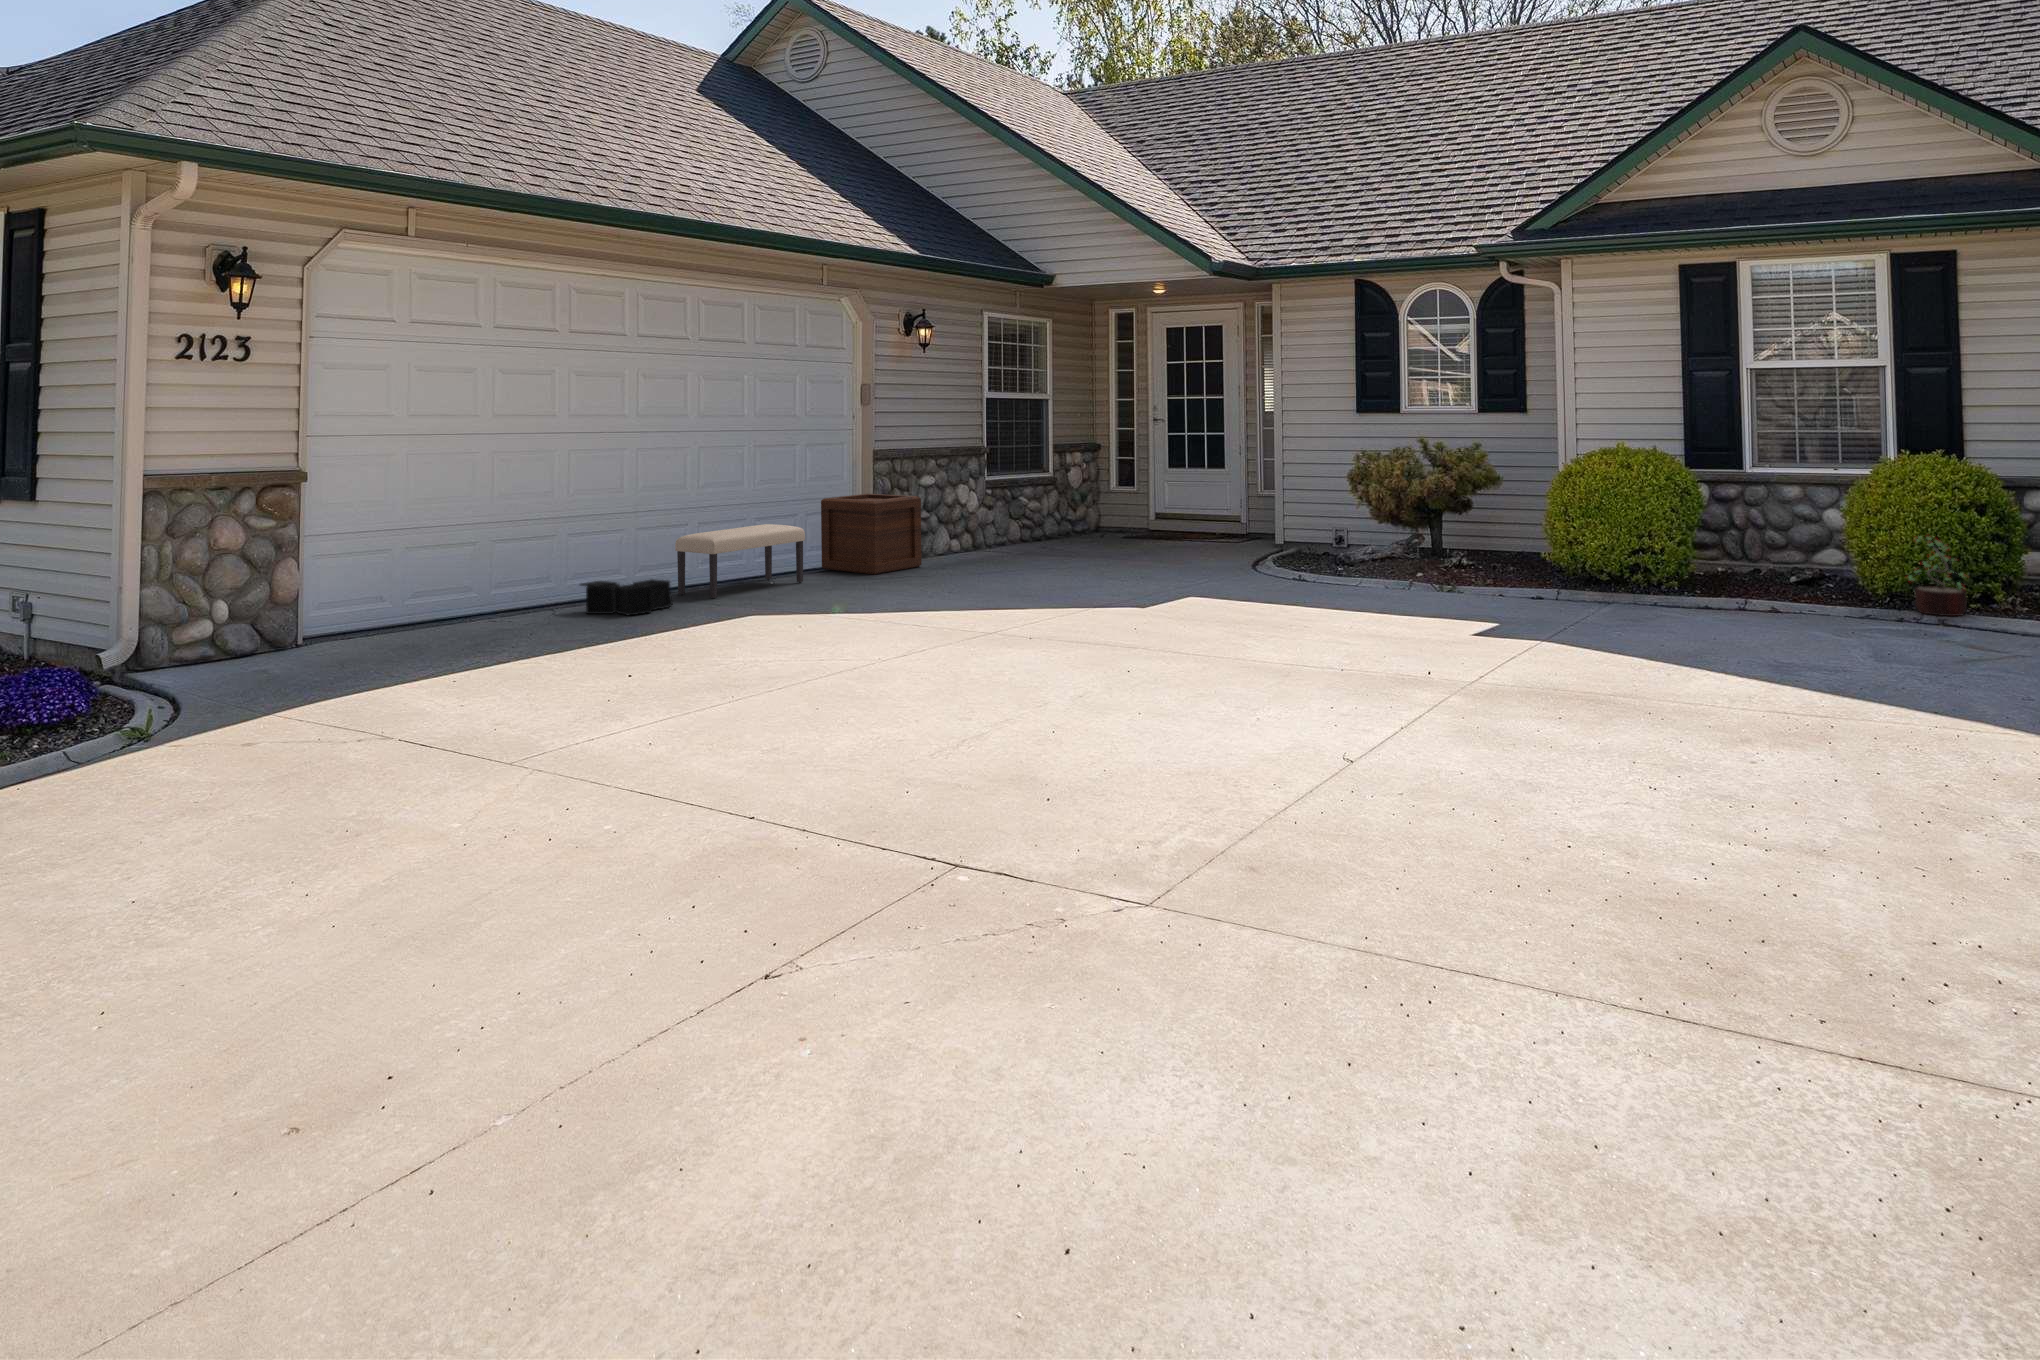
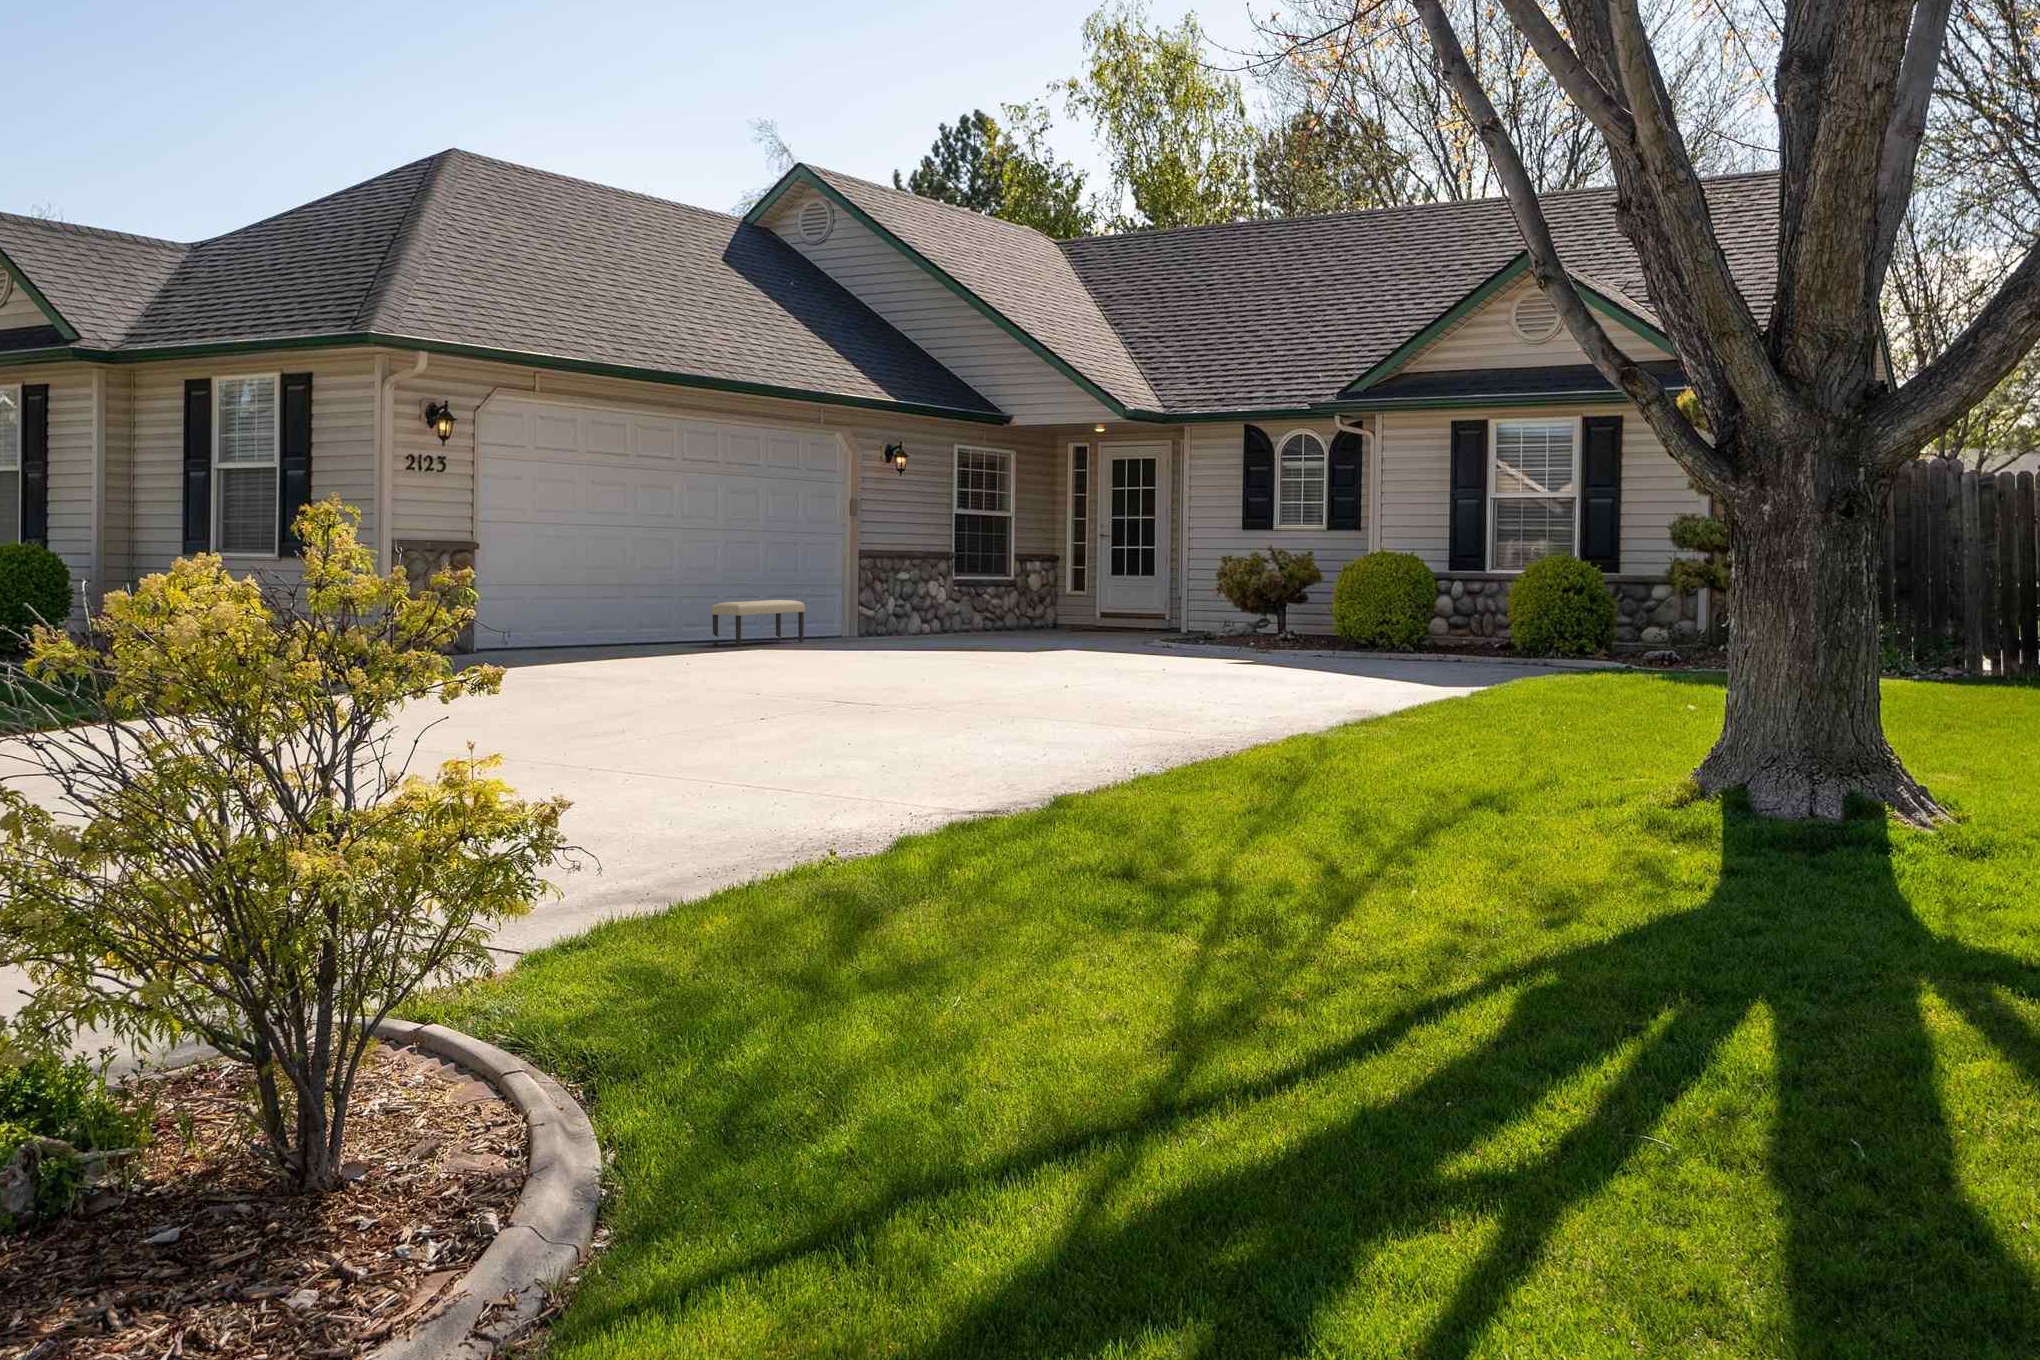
wooden crate: present [821,494,922,574] -> none [819,583,895,640]
decorative plant: present [1907,536,1967,616] -> none [1532,606,1564,658]
storage bin: present [580,579,673,615] -> none [646,630,710,651]

